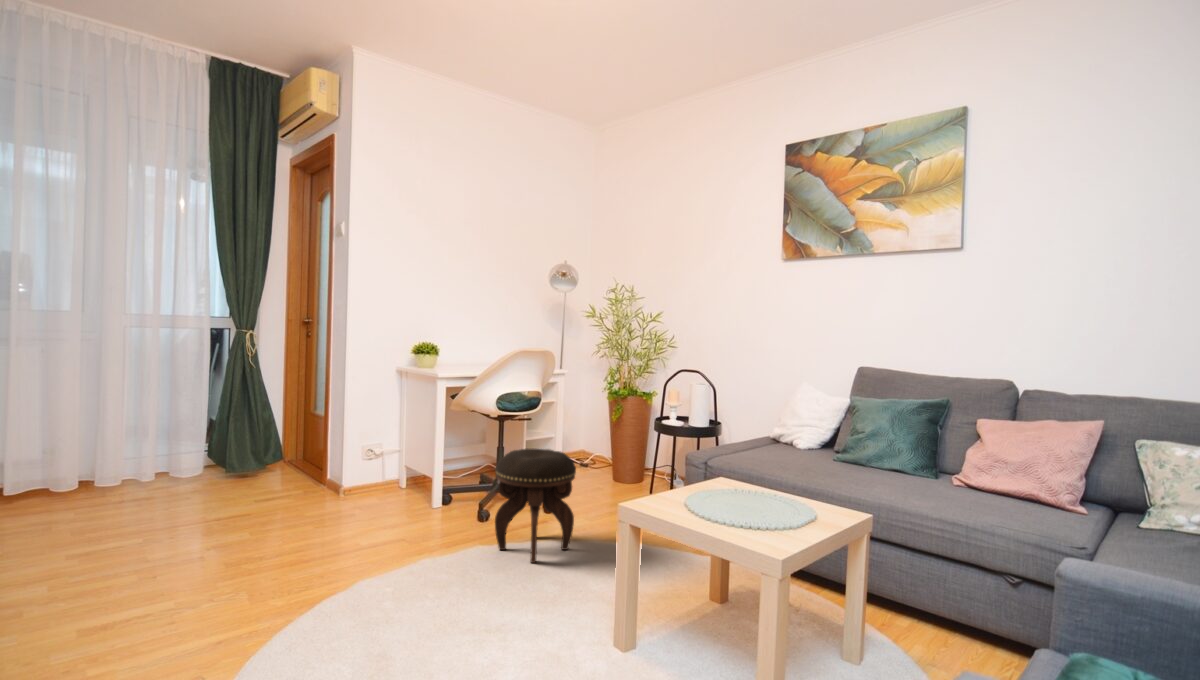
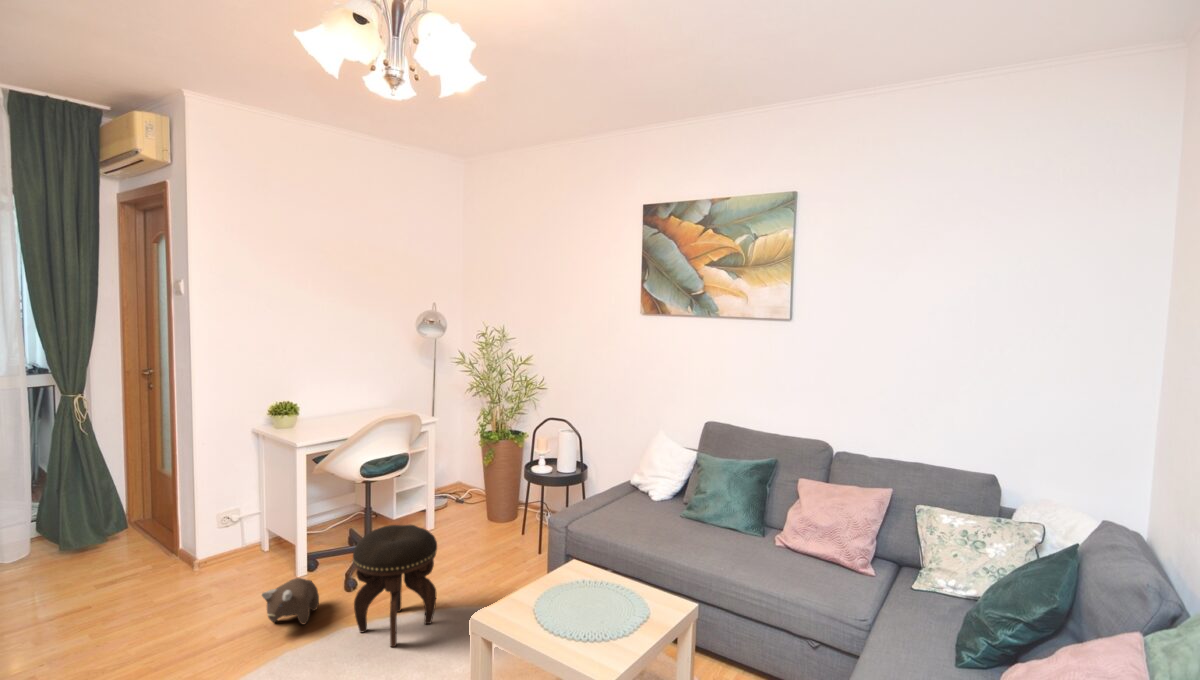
plush toy: none [410,496,459,540] -> present [262,578,319,624]

